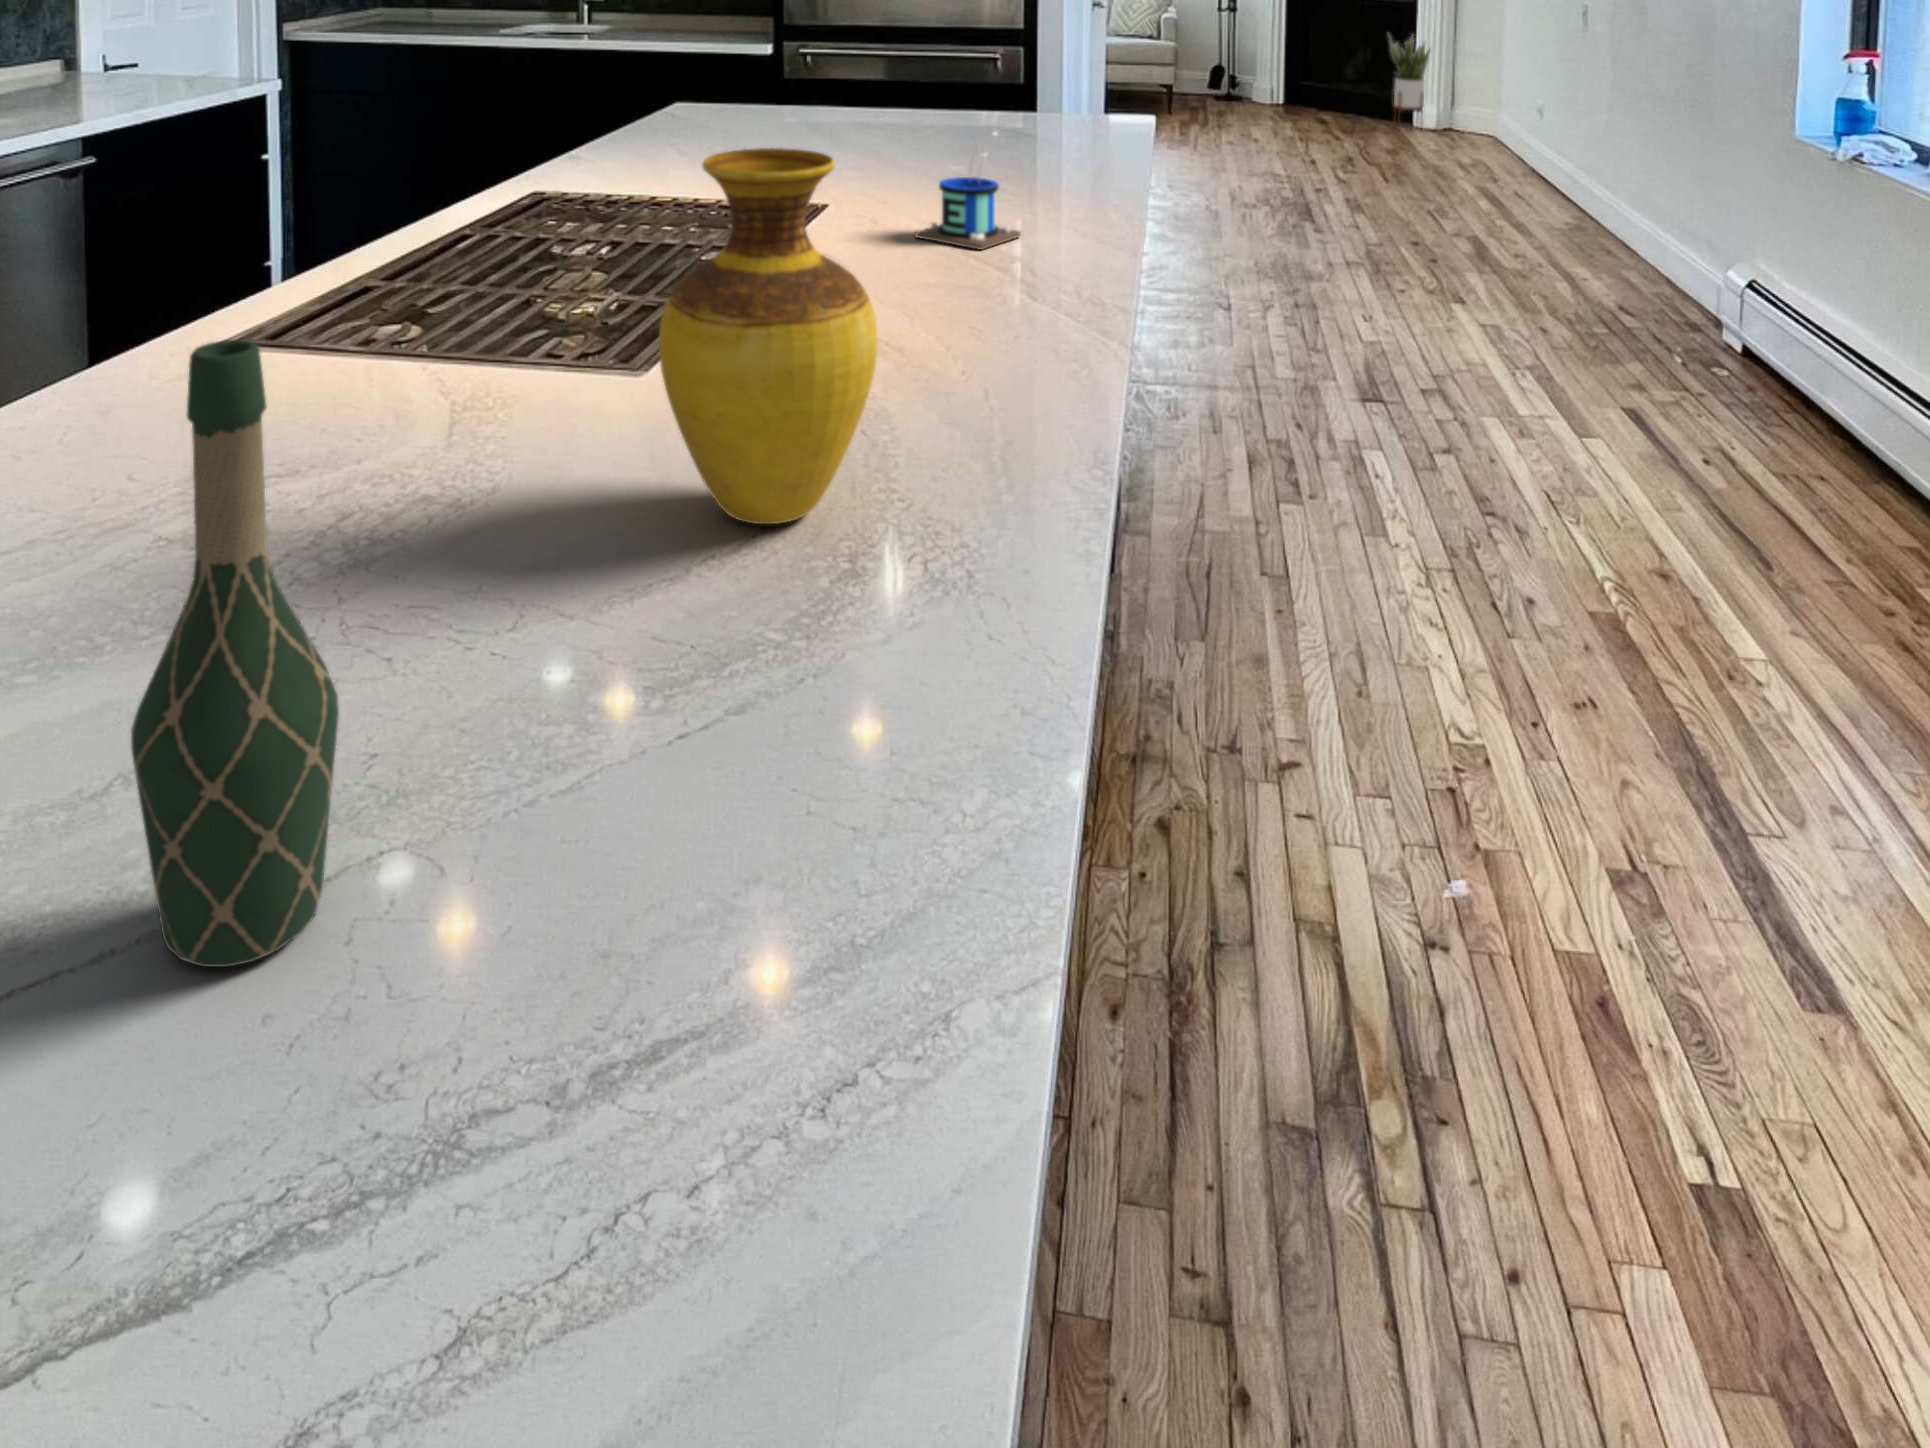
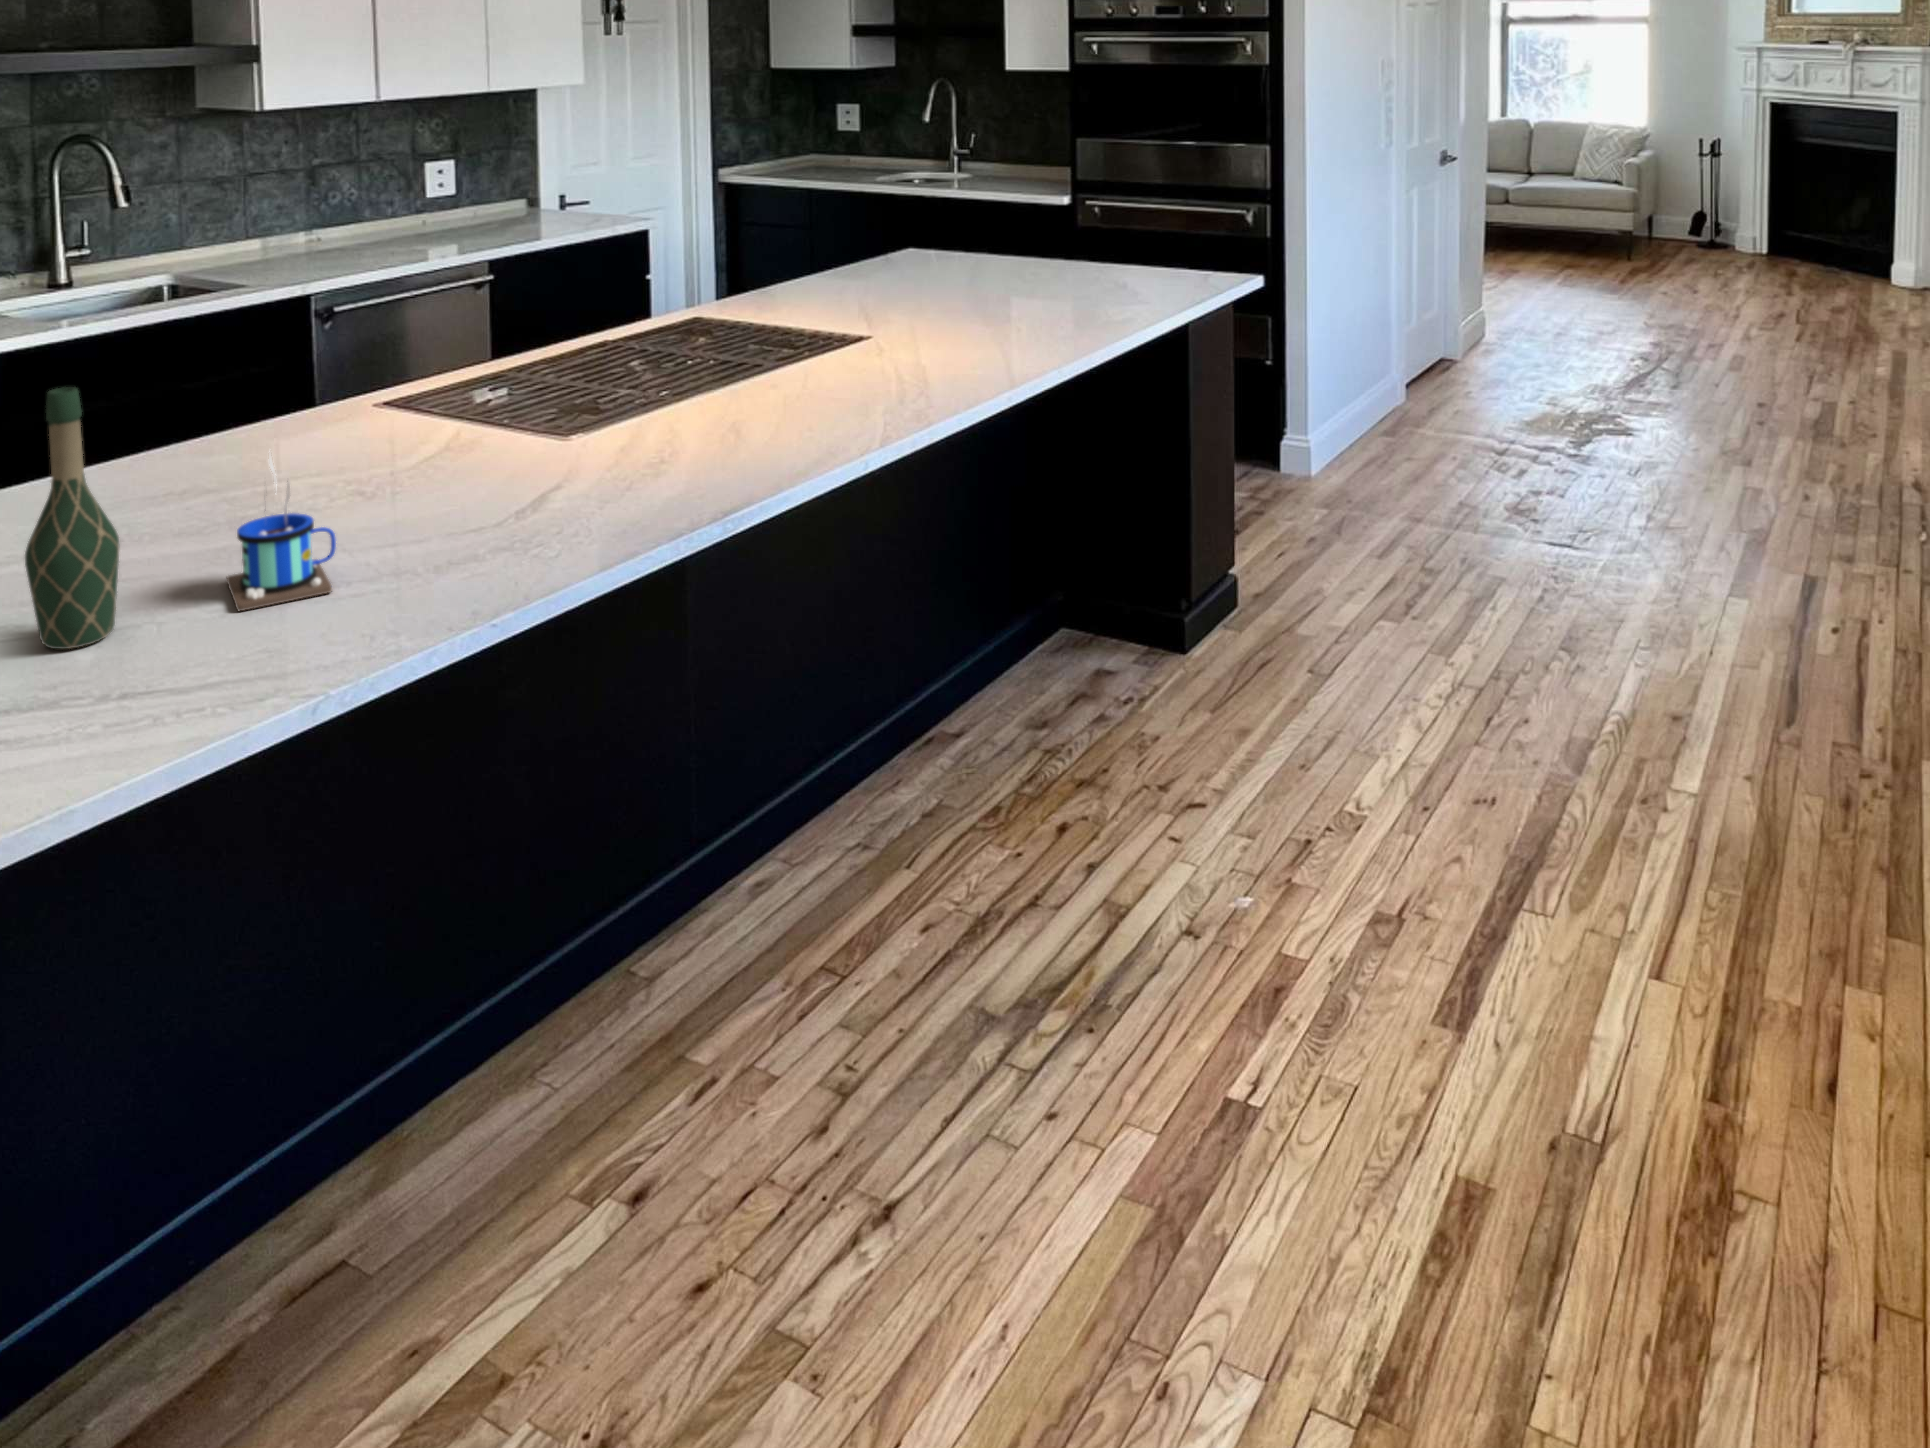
potted plant: present [1389,37,1431,129] -> none [1856,184,1904,290]
mug: present [915,145,1021,250] -> present [227,455,336,611]
vase: present [659,148,877,524] -> none [448,306,581,524]

